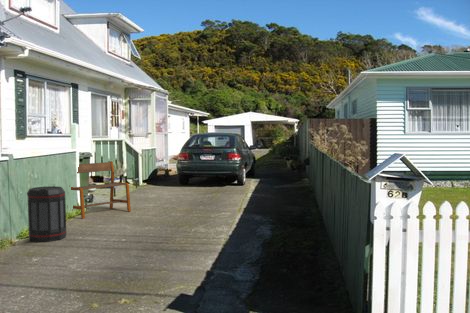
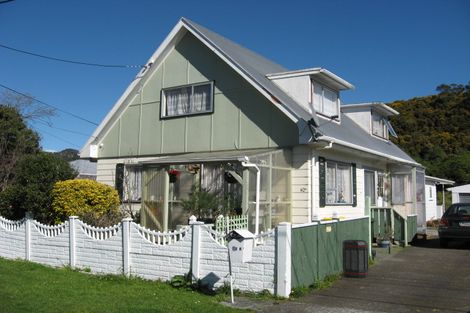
bench: present [71,161,131,219] -> none [359,225,407,267]

